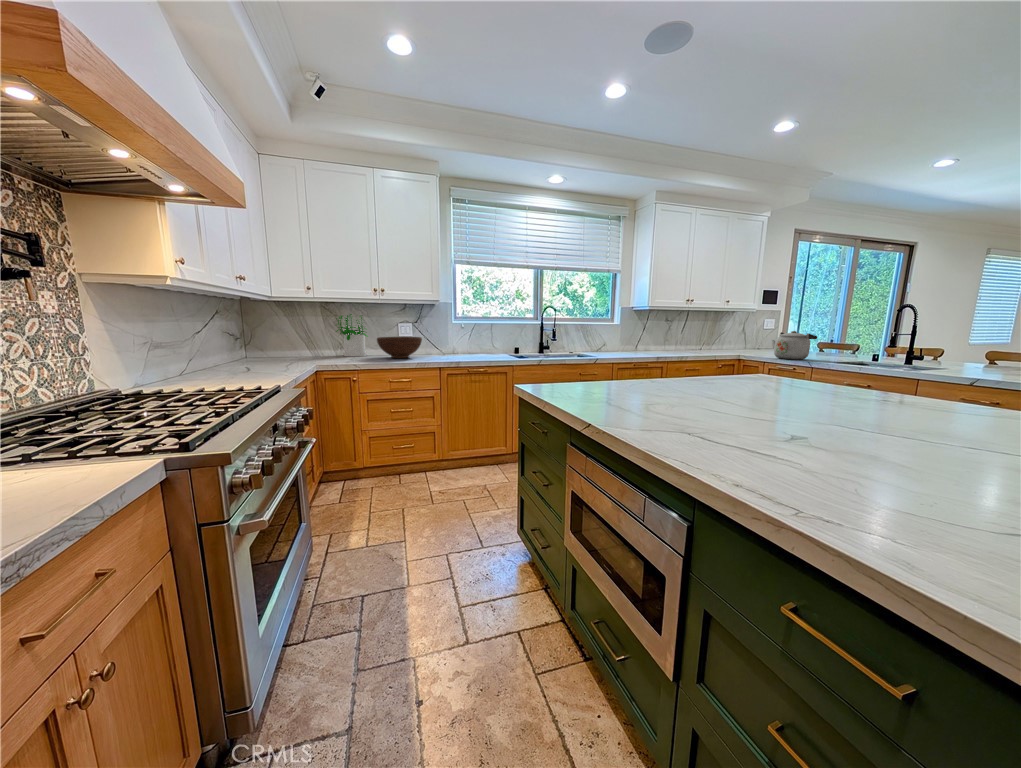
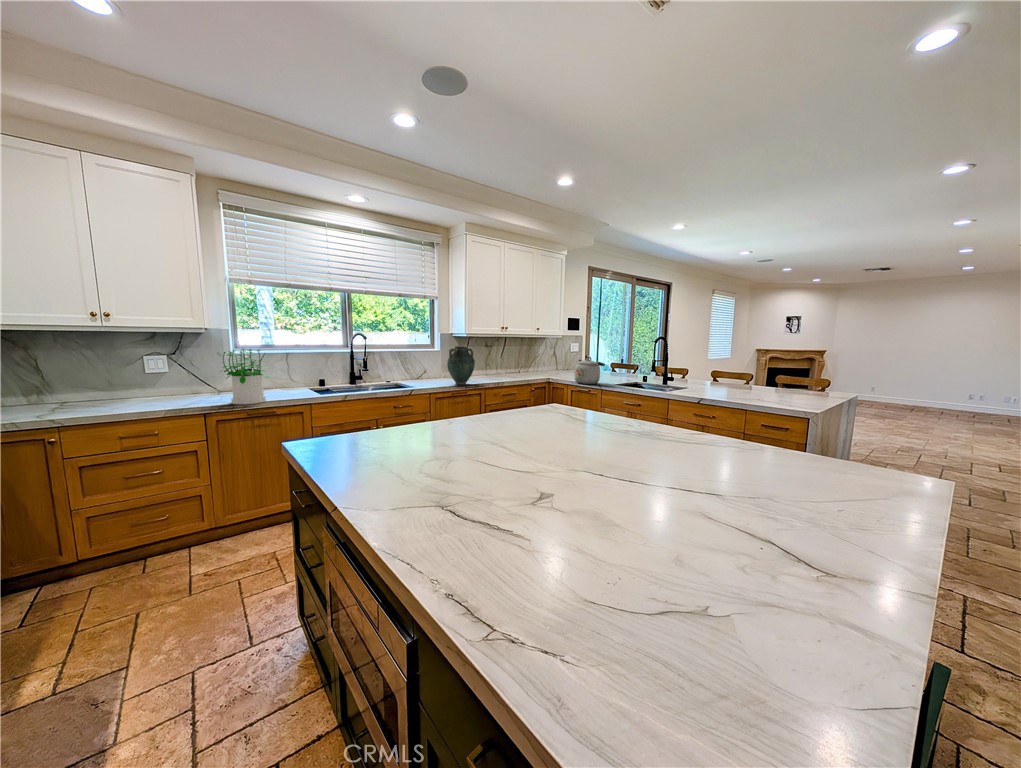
potted plant: present [336,314,368,356] -> present [218,349,269,404]
vase: none [630,318,659,356] -> present [447,346,475,384]
fruit bowl: present [377,337,422,358] -> none [99,374,178,405]

